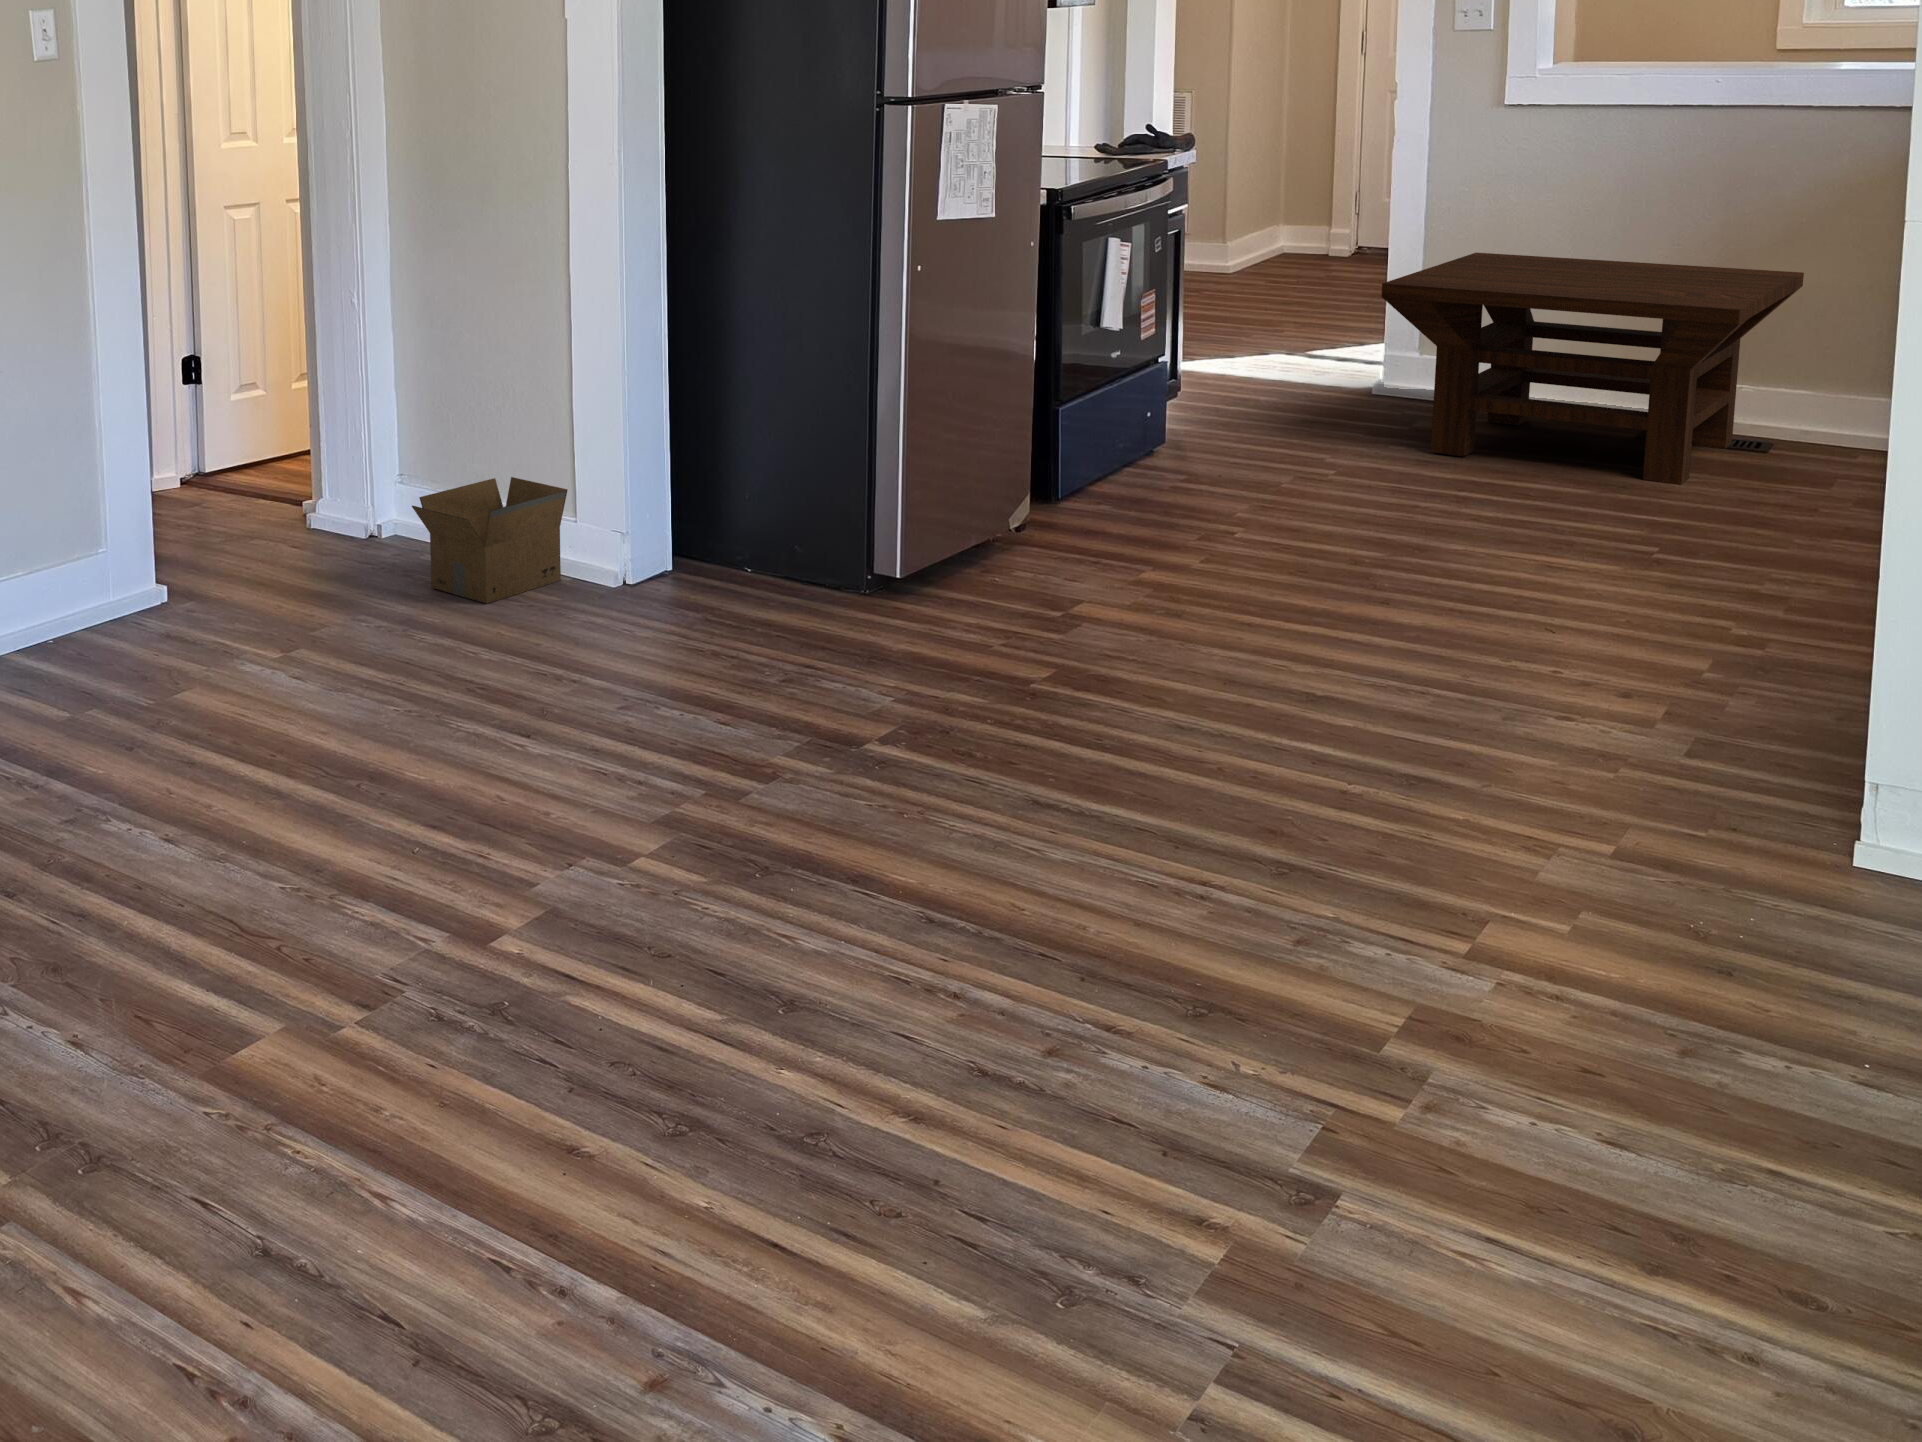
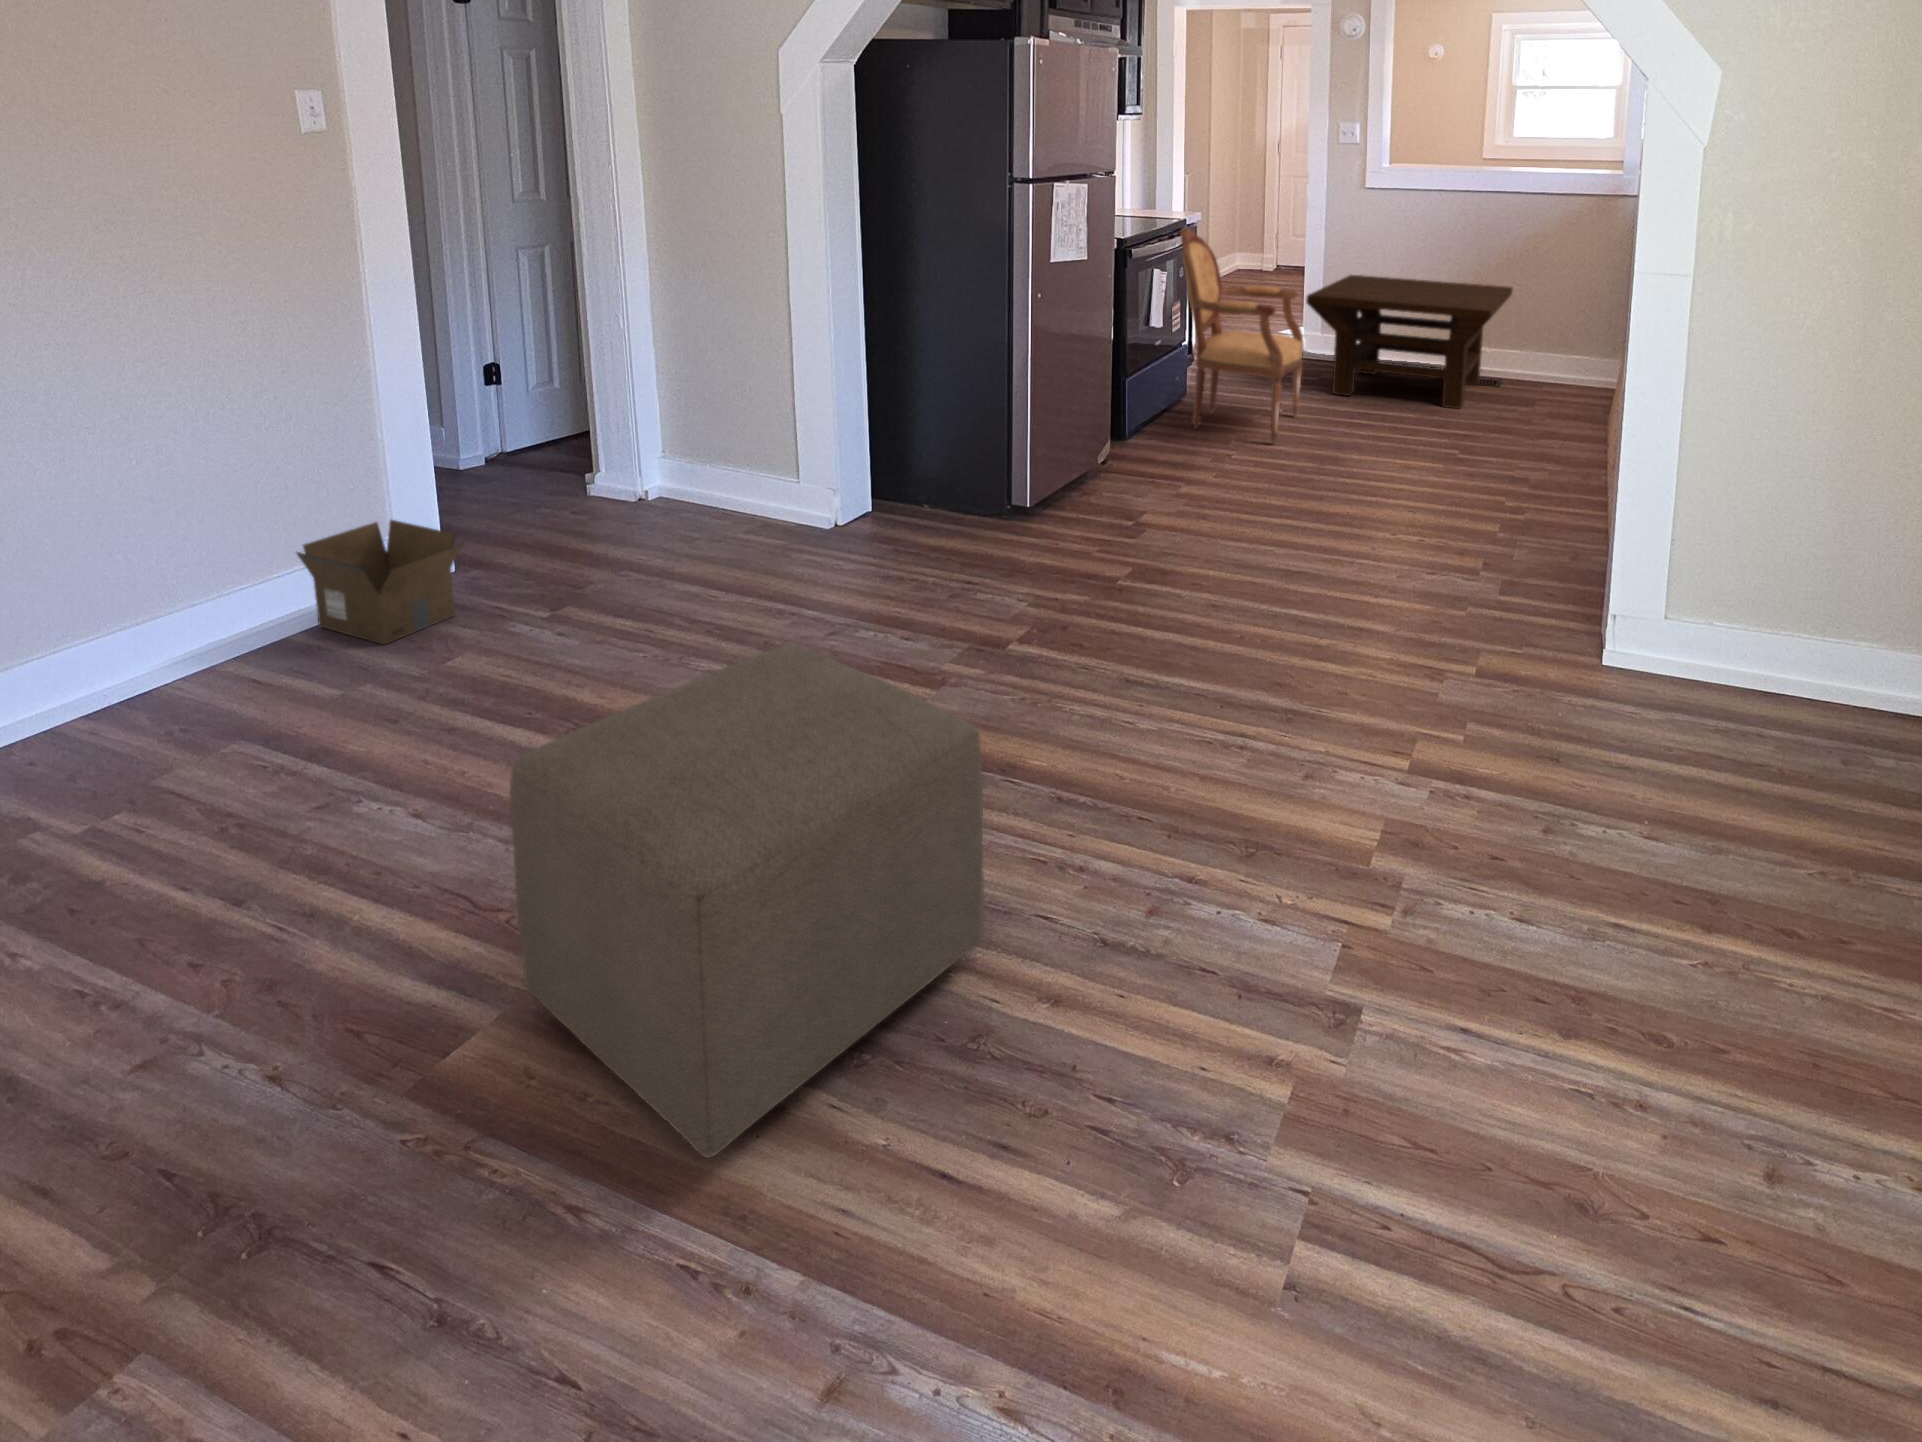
armchair: none [1153,172,1372,522] -> present [1180,228,1304,444]
cardboard box: present [412,477,567,604] -> present [297,520,462,645]
ottoman: none [305,664,825,1168] -> present [510,644,984,1158]

